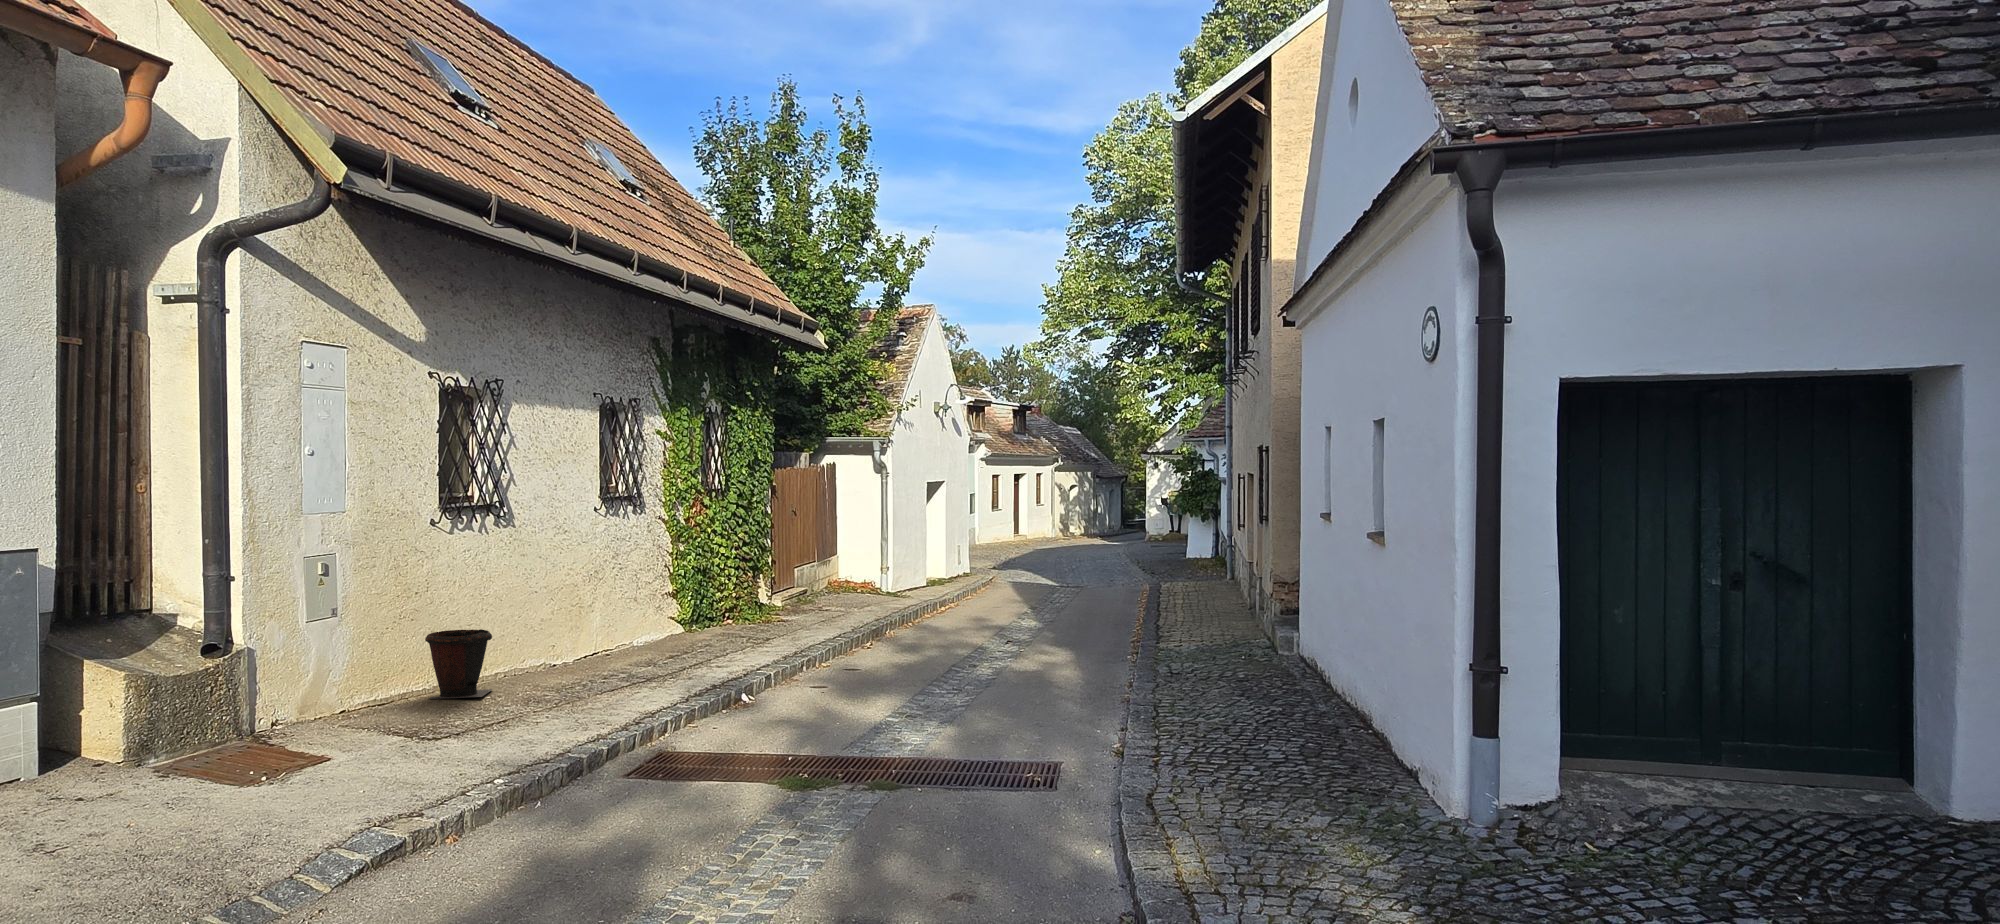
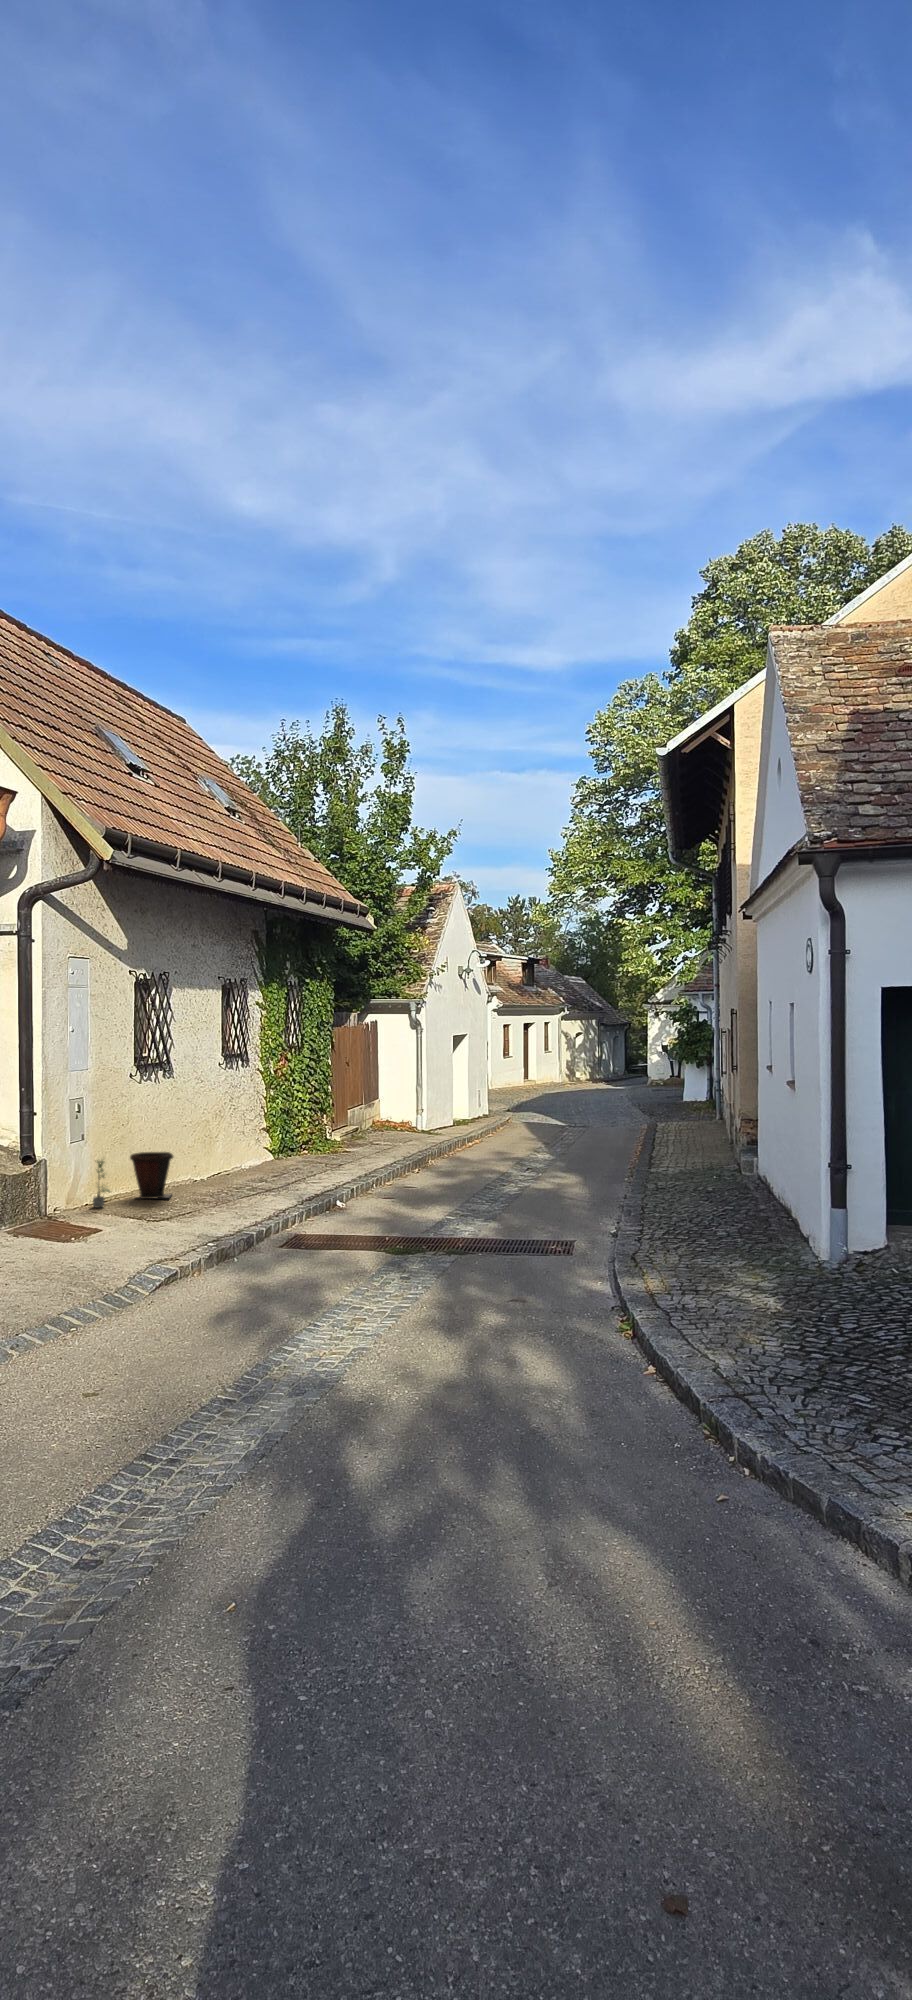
potted plant: none [342,639,384,715] -> present [93,1160,110,1208]

